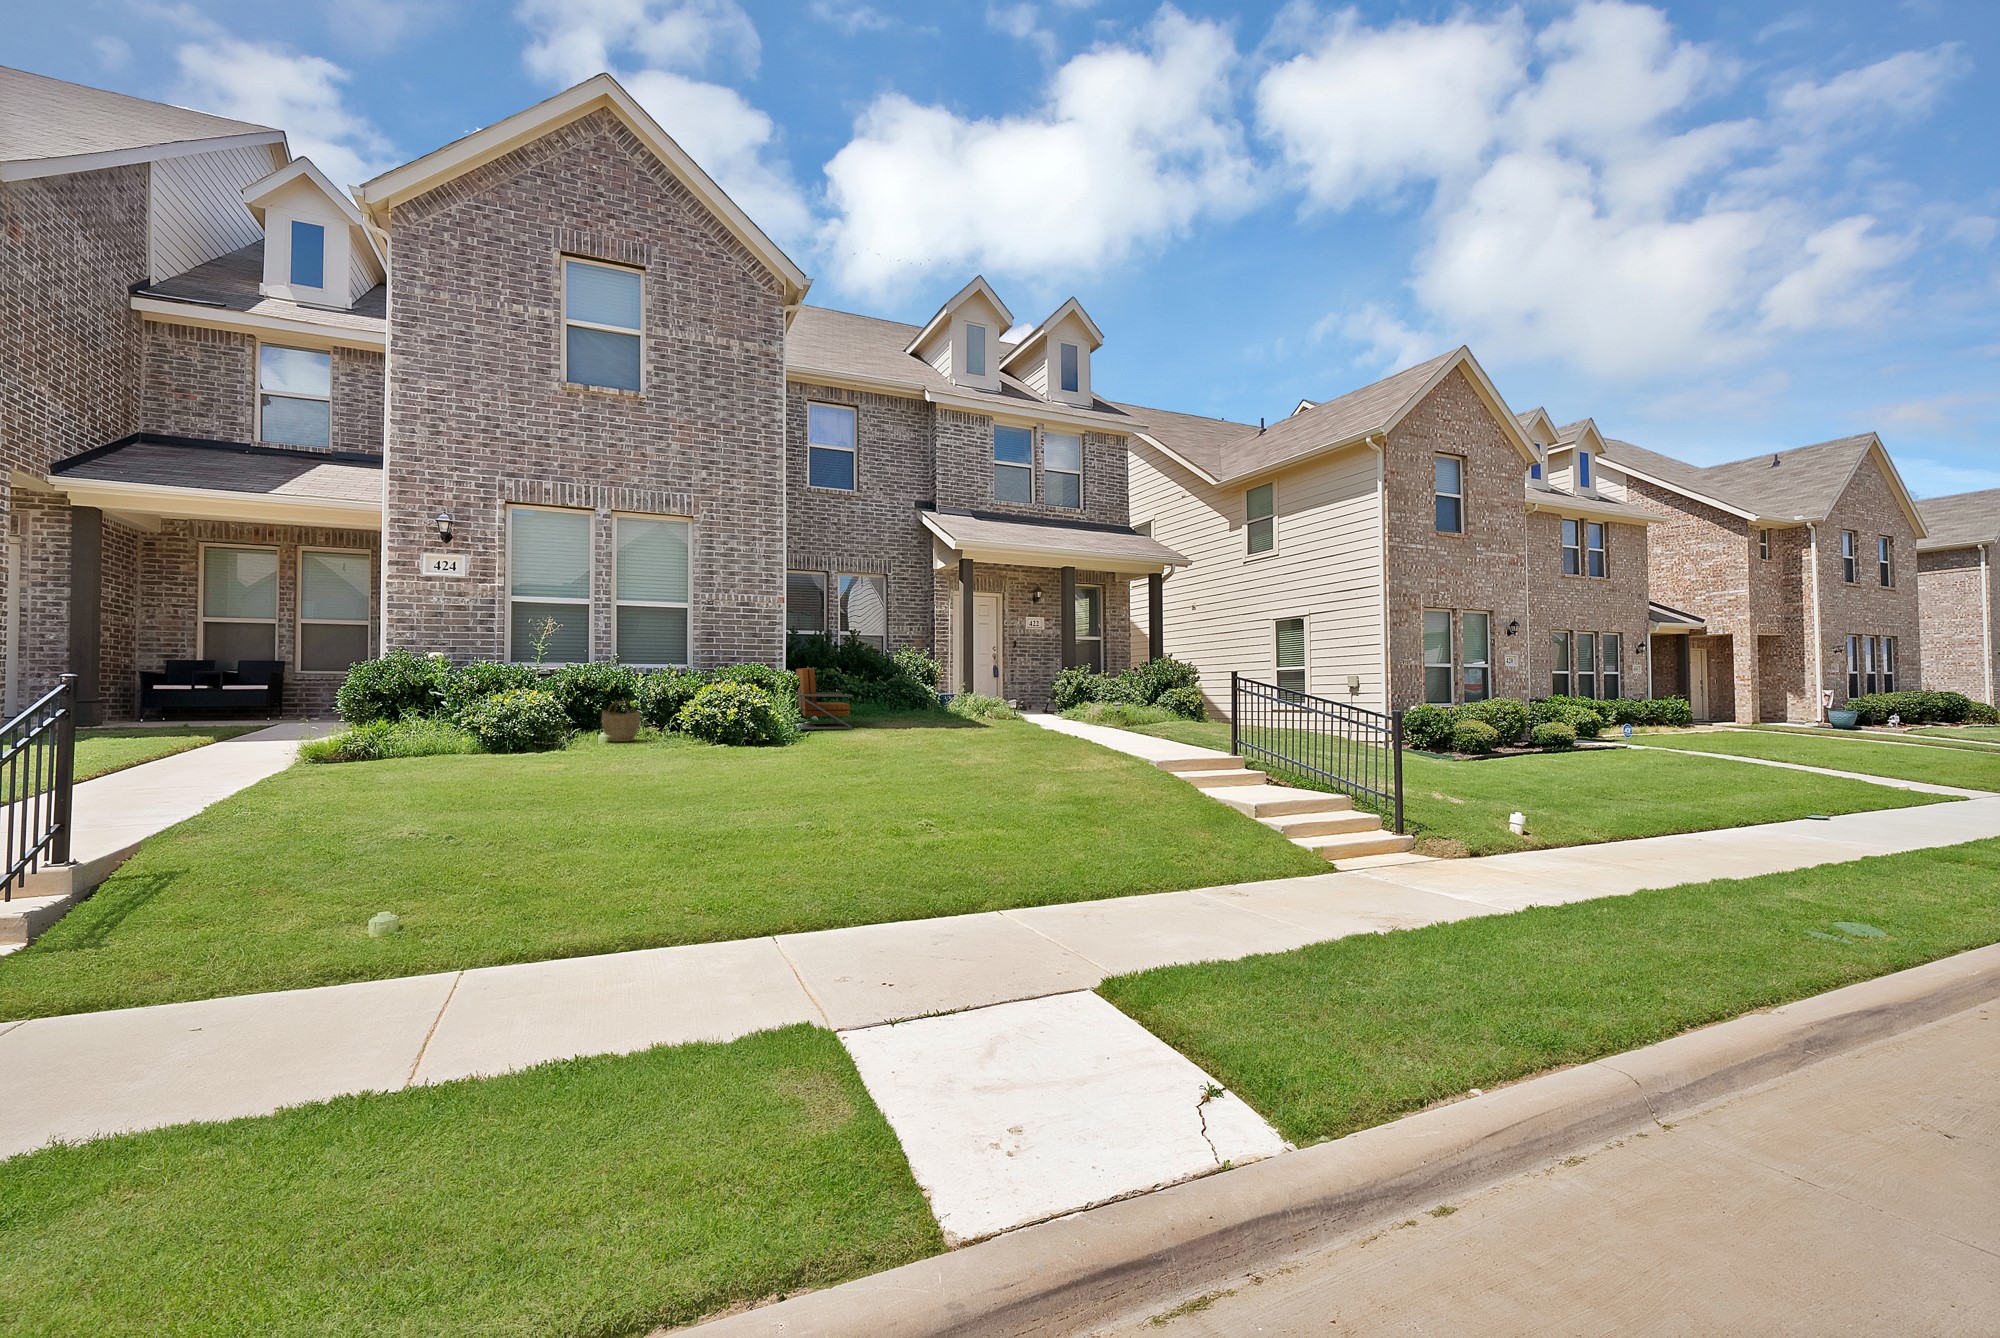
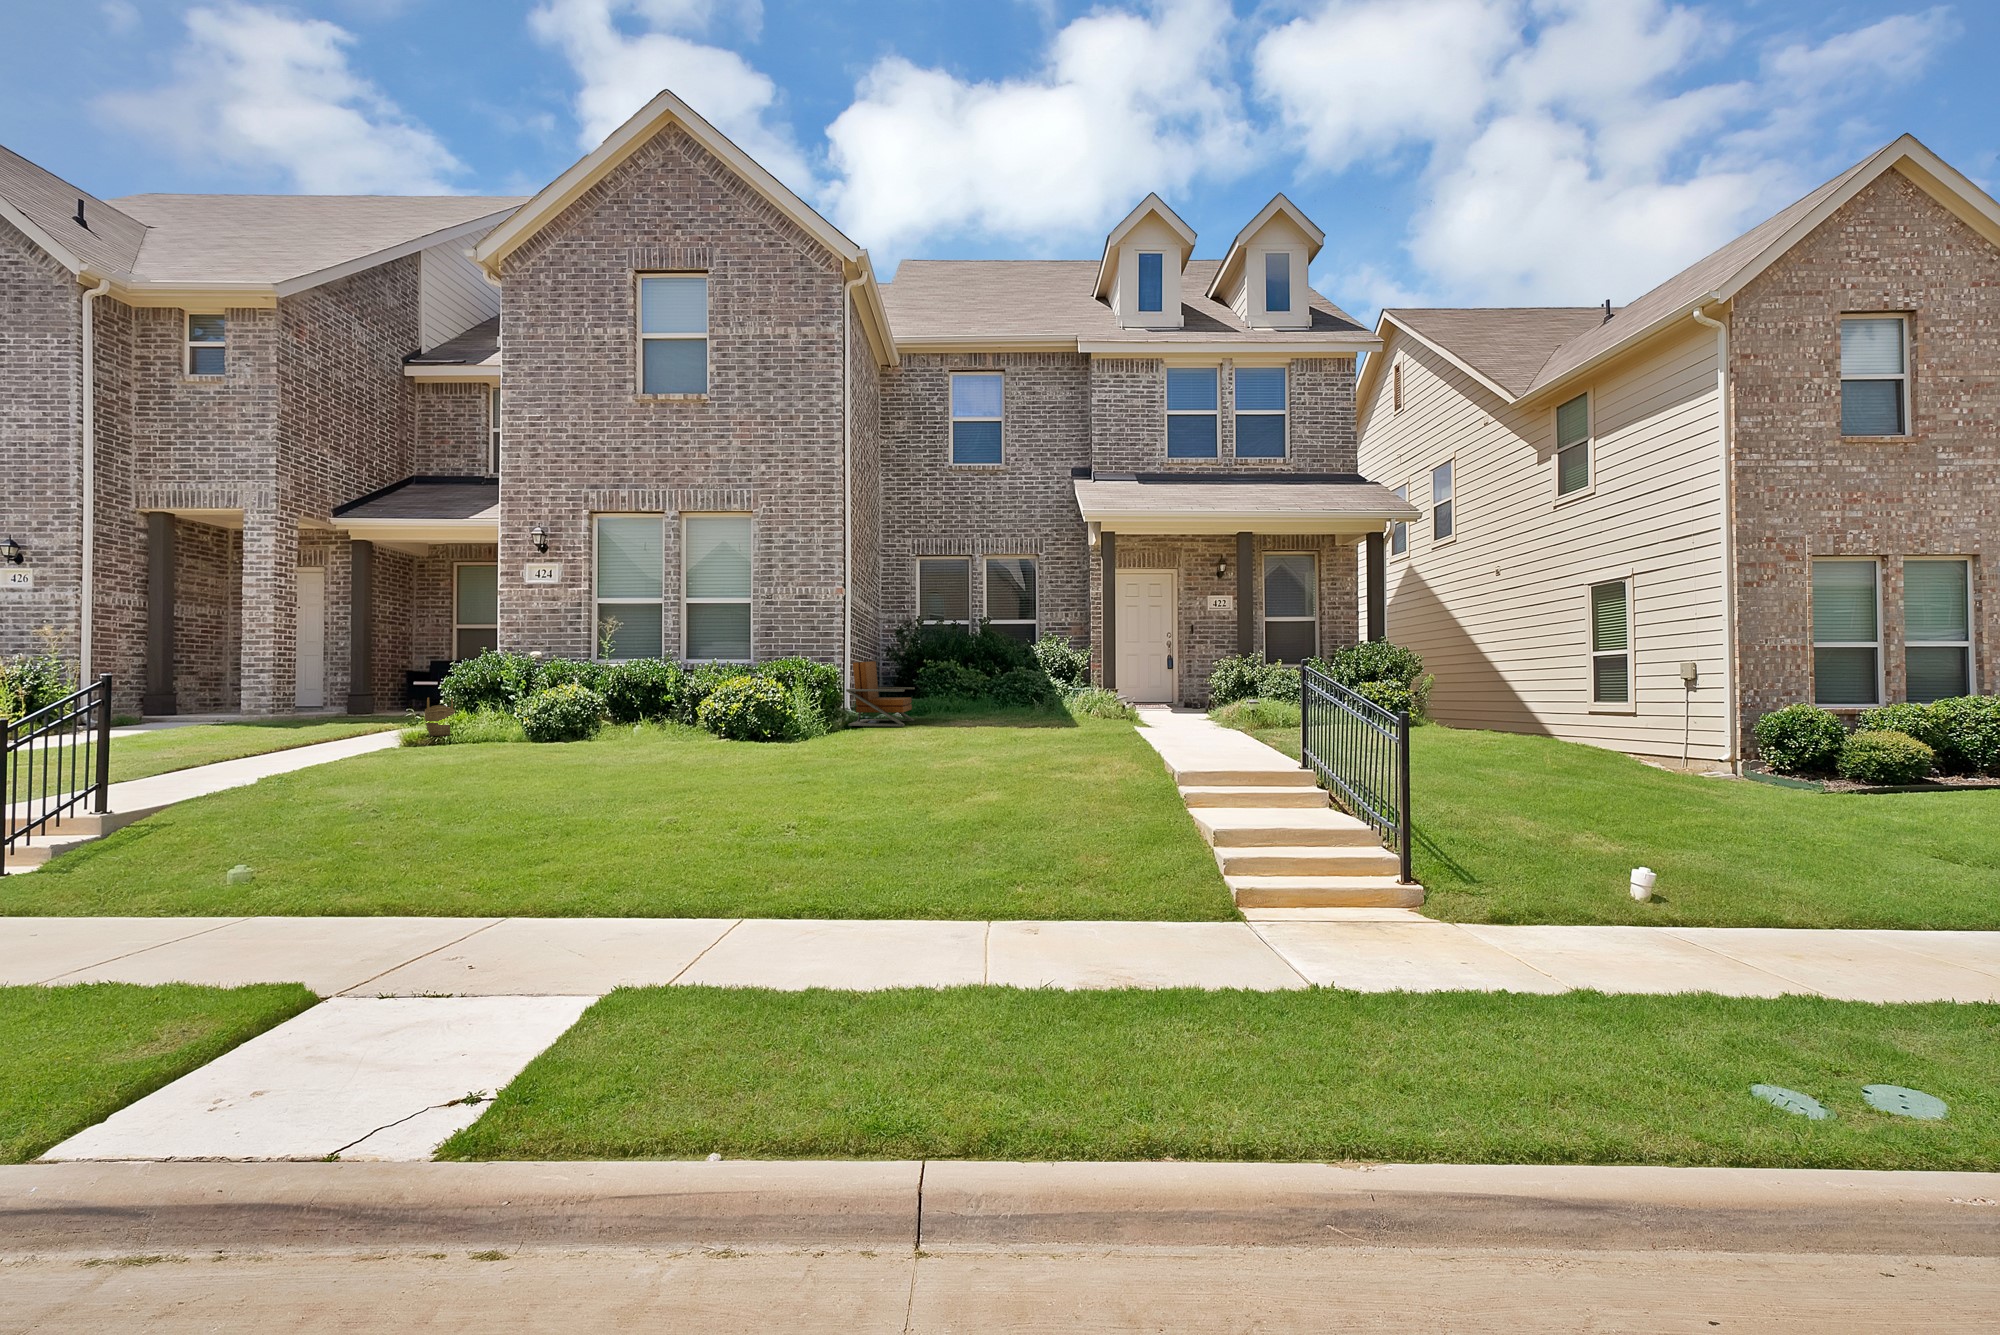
woven basket: present [602,702,640,742] -> present [425,697,455,736]

